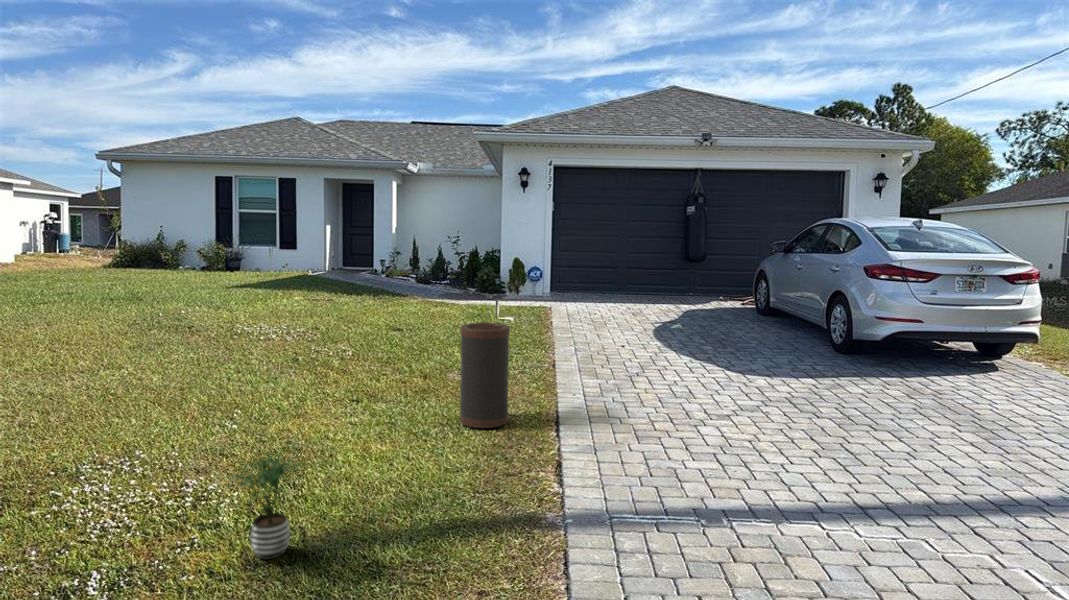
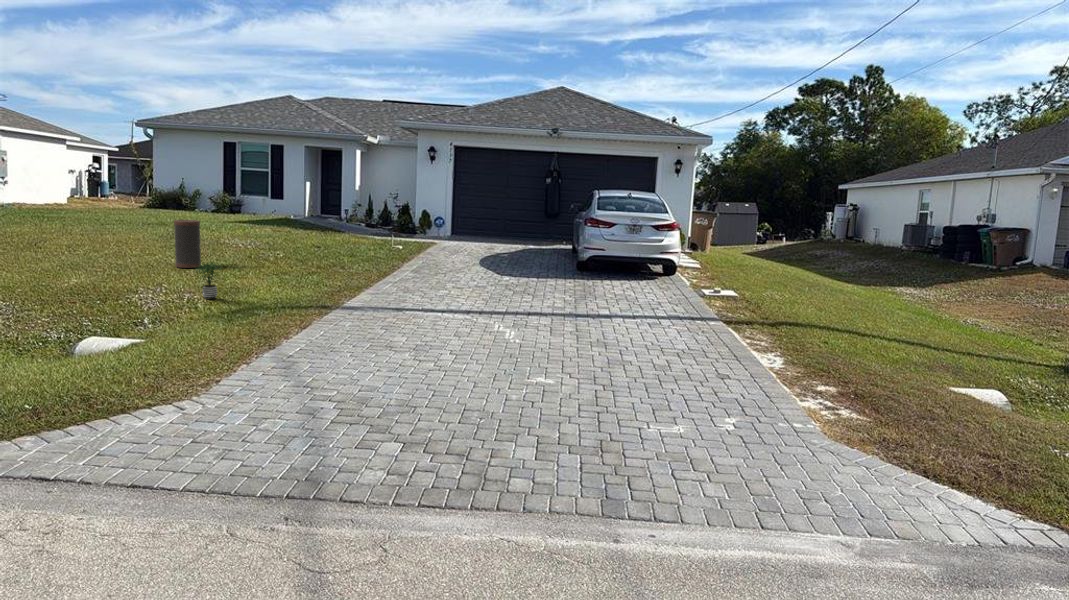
trash can: present [459,322,510,428] -> present [174,220,201,268]

